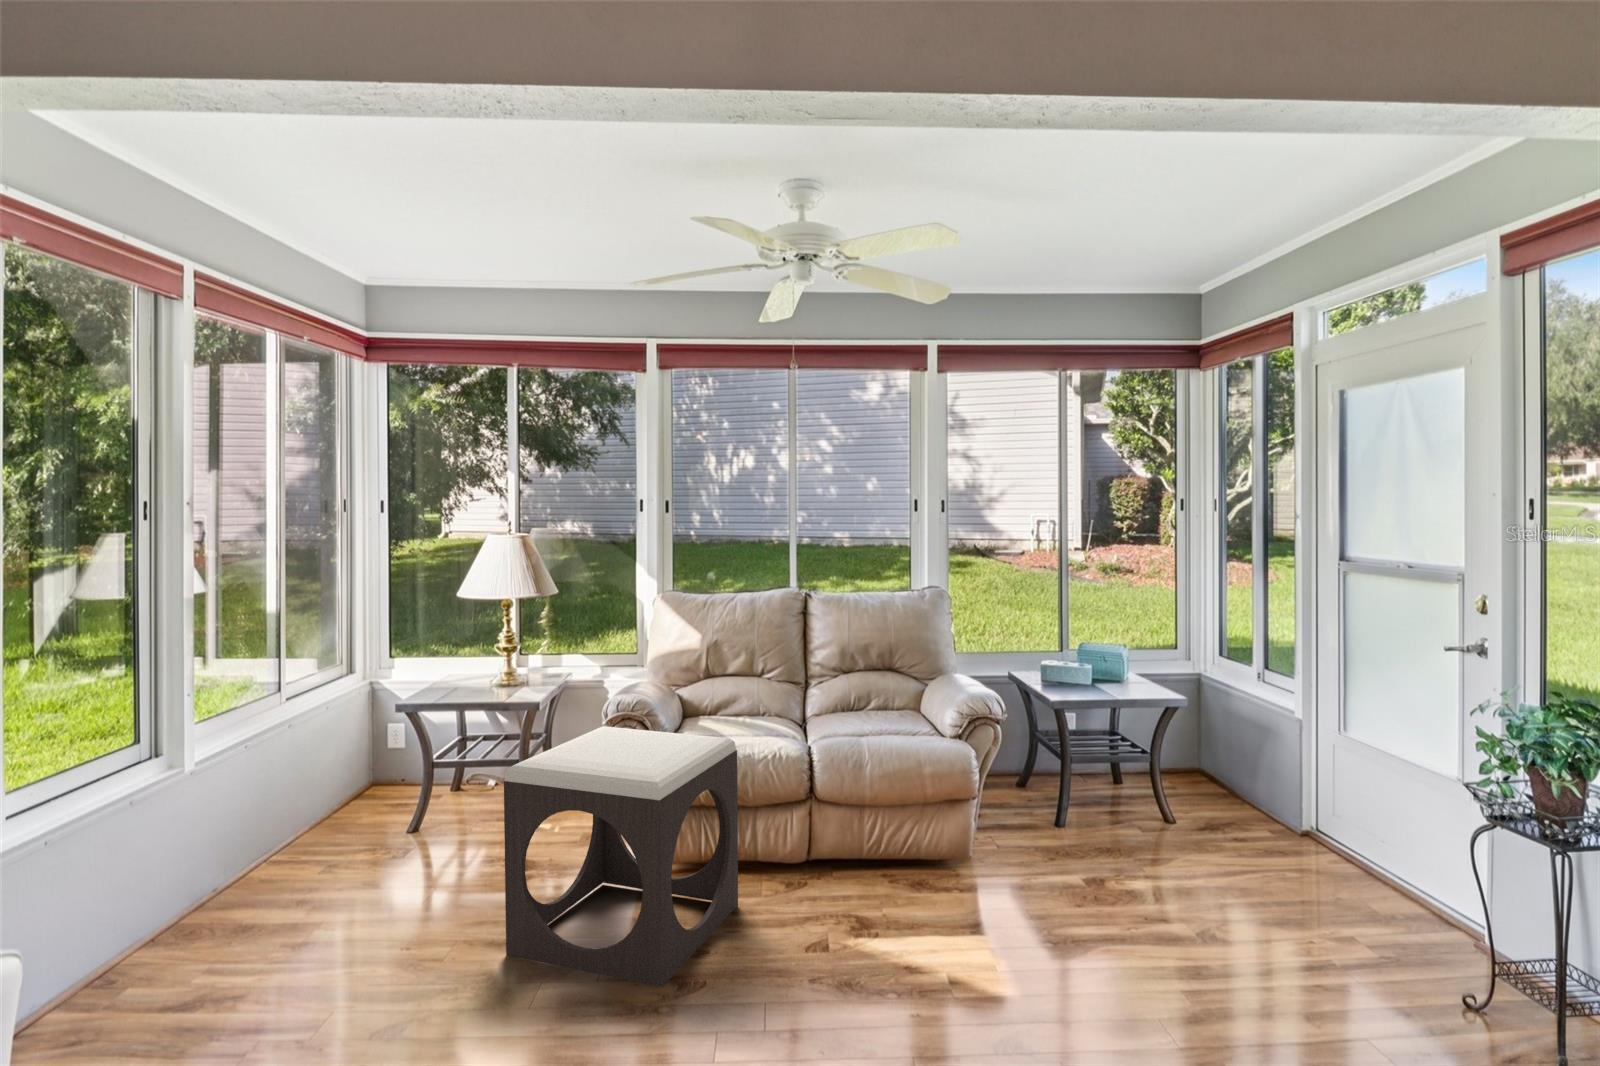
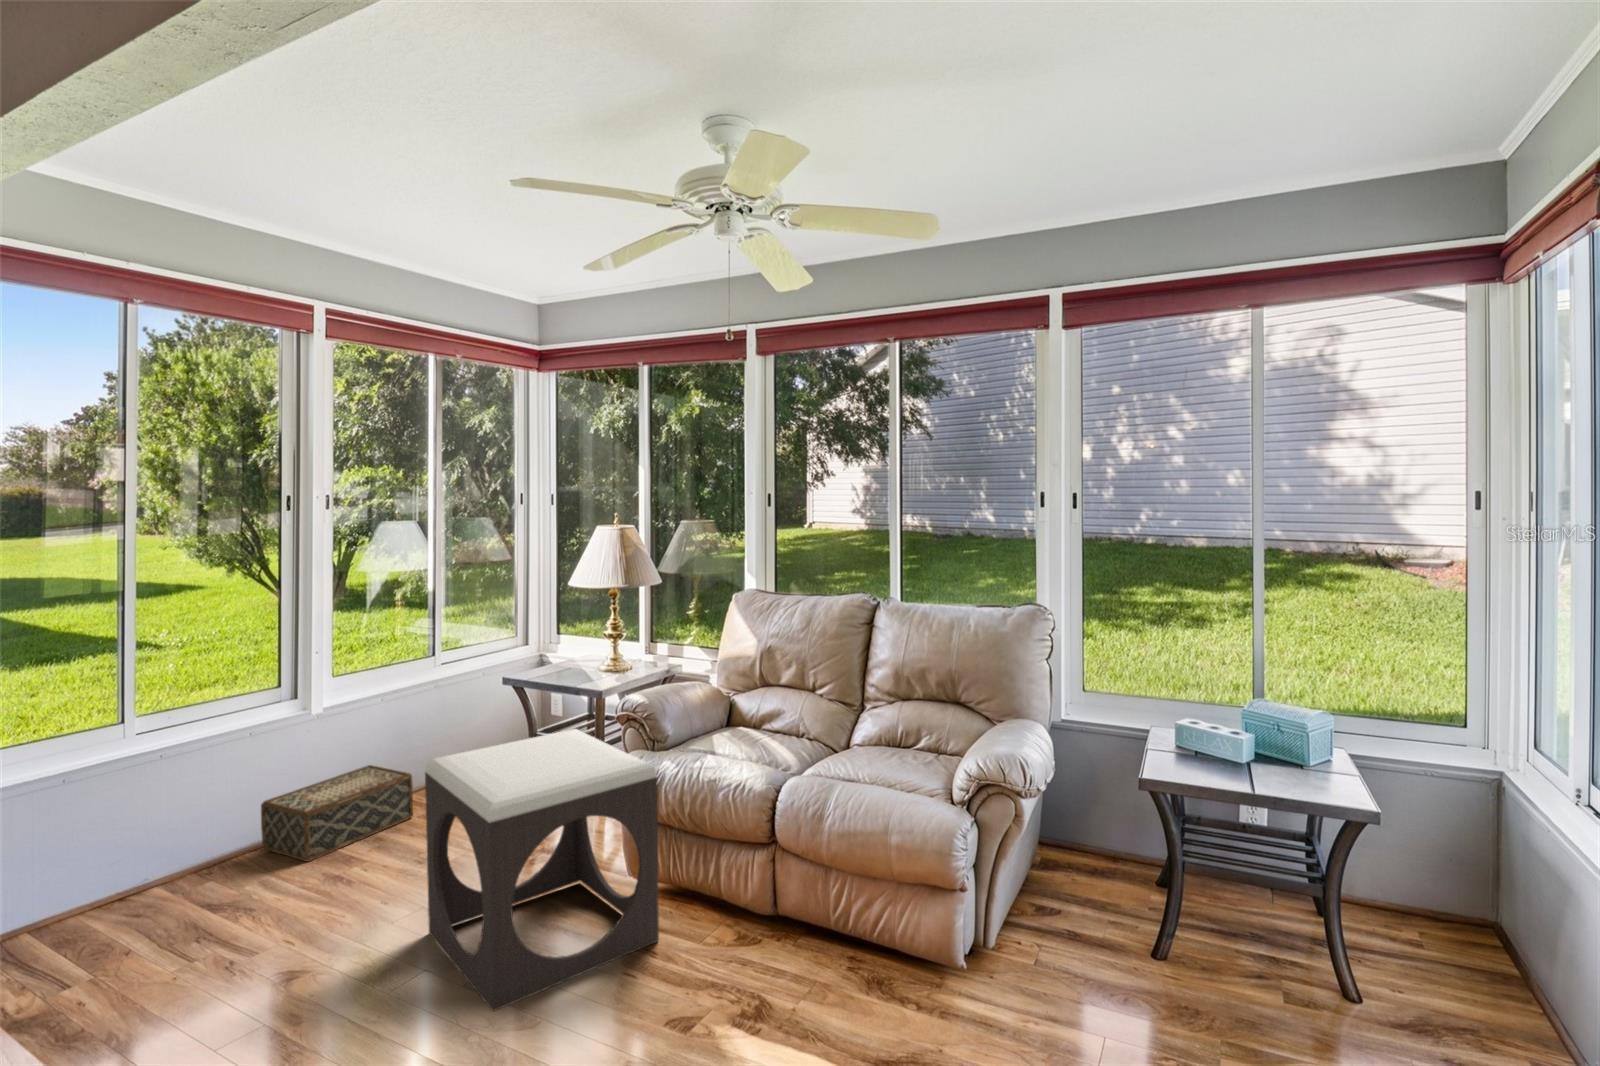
woven basket: none [158,823,324,941] -> present [261,765,413,861]

